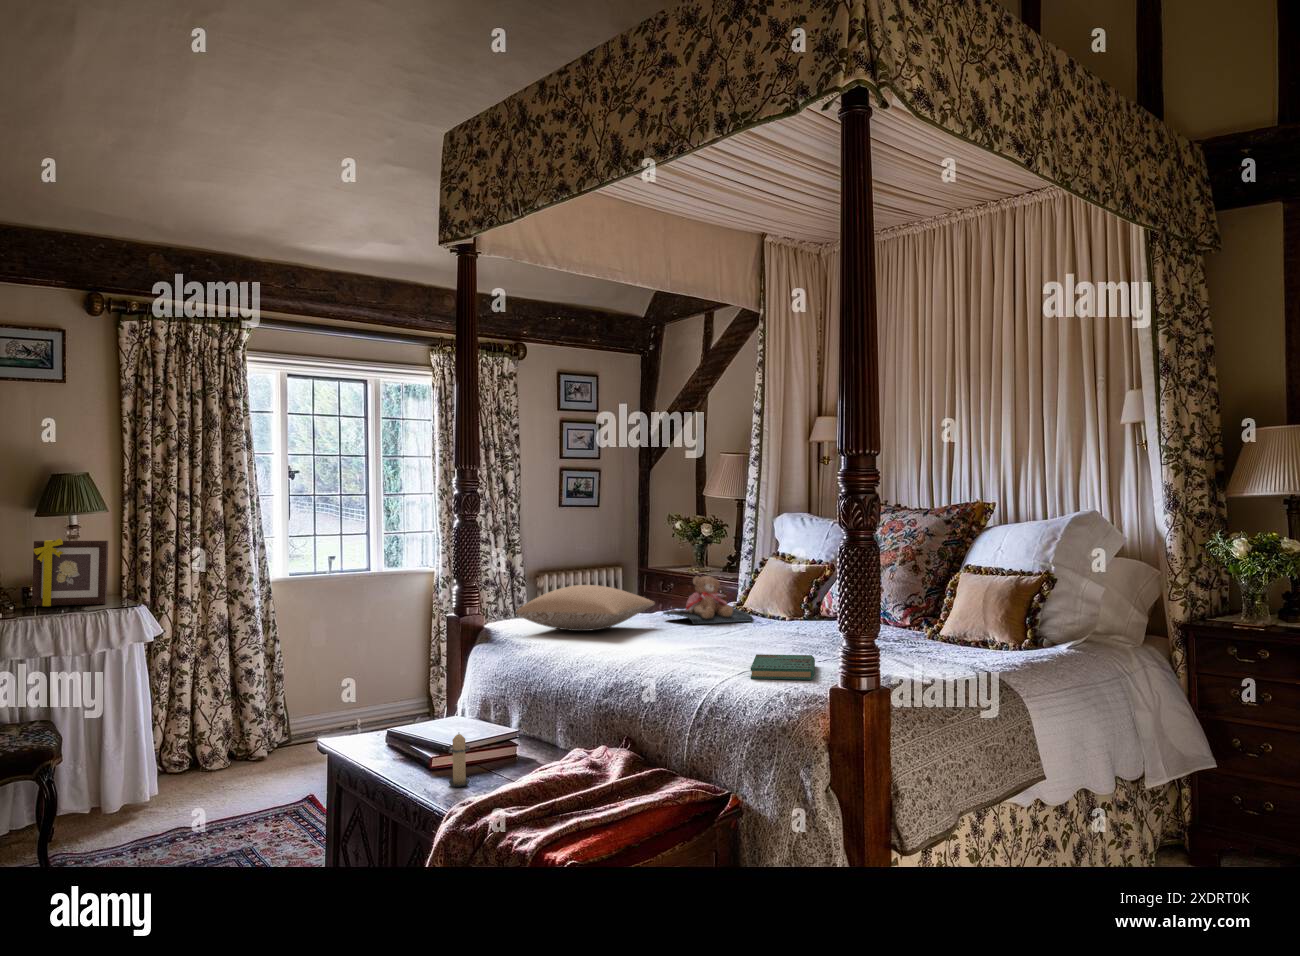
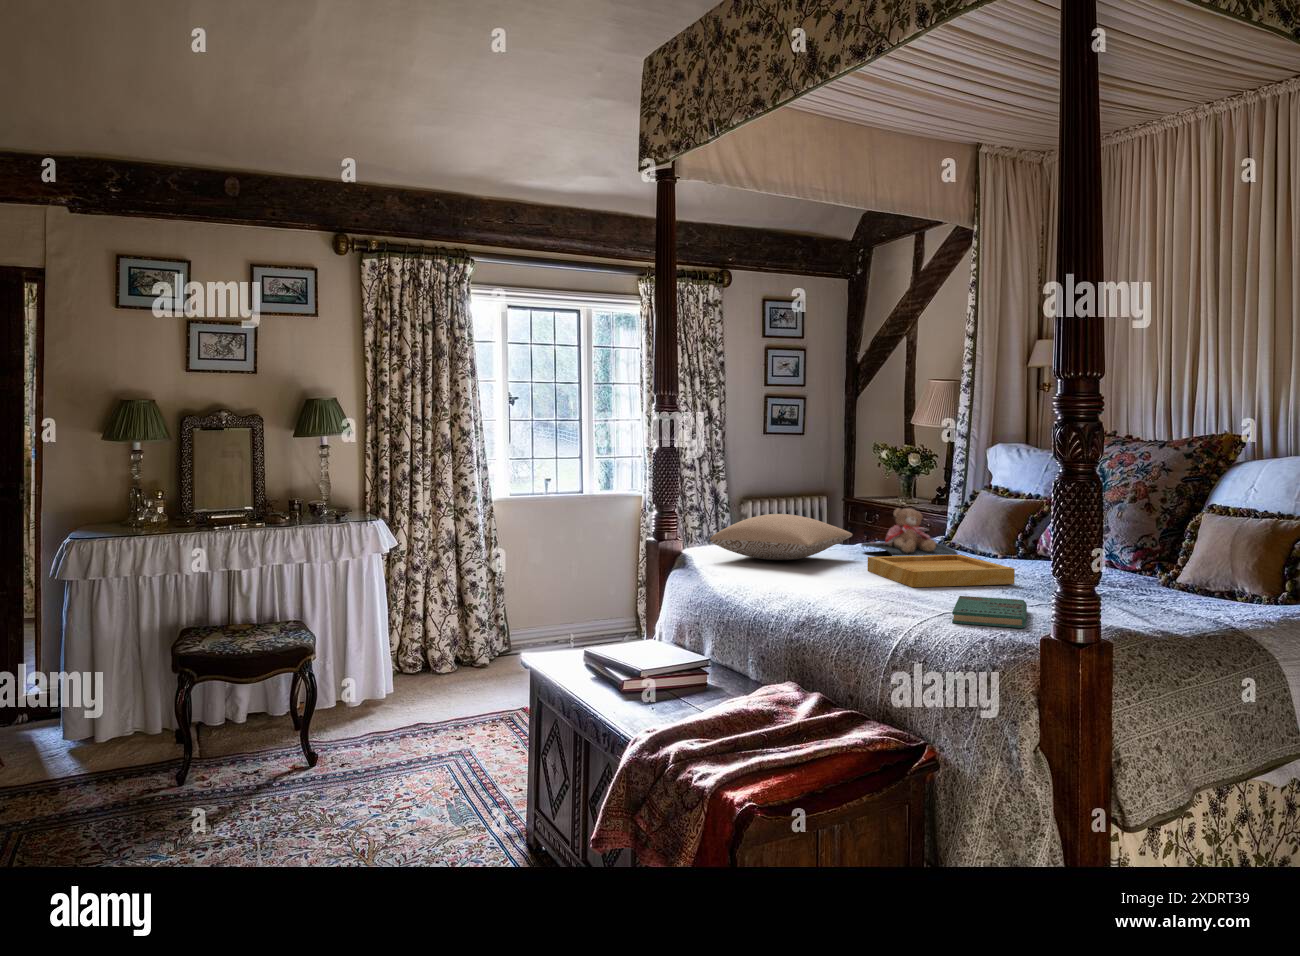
picture frame: present [32,538,108,606] -> none [291,457,352,518]
tray: none [671,618,804,650] -> present [868,555,1015,587]
candle: present [448,734,469,787] -> none [631,657,657,713]

